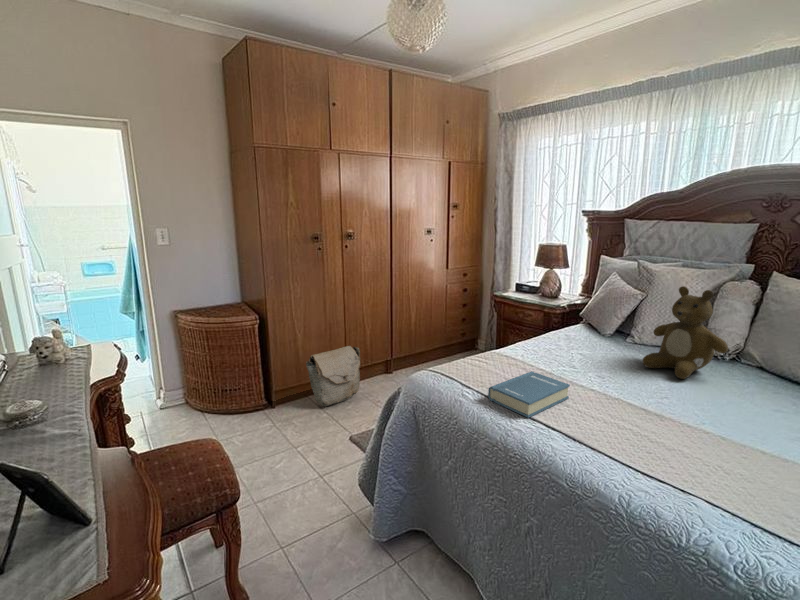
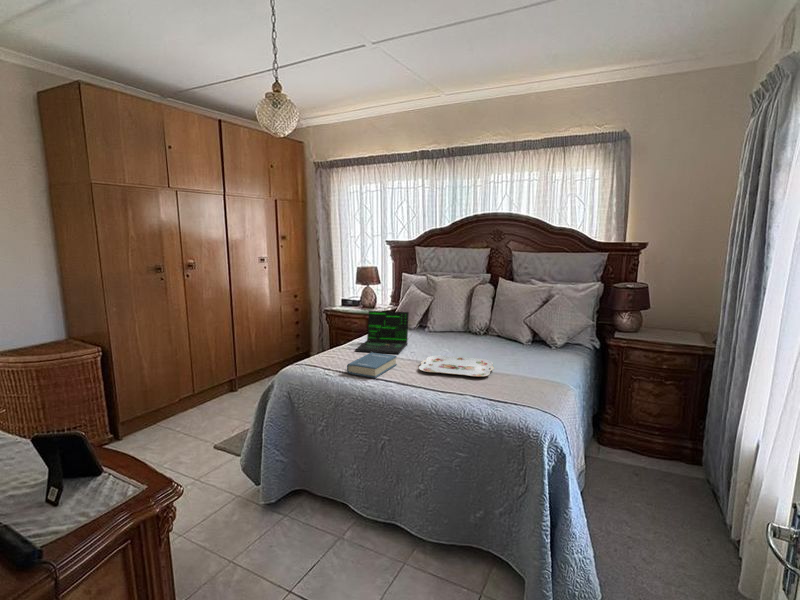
teddy bear: present [642,286,728,379] -> none [436,290,479,346]
laptop: none [512,306,616,378] -> present [356,311,409,354]
bag: present [306,346,360,406] -> none [157,368,212,429]
serving tray: none [606,392,762,462] -> present [419,355,494,377]

